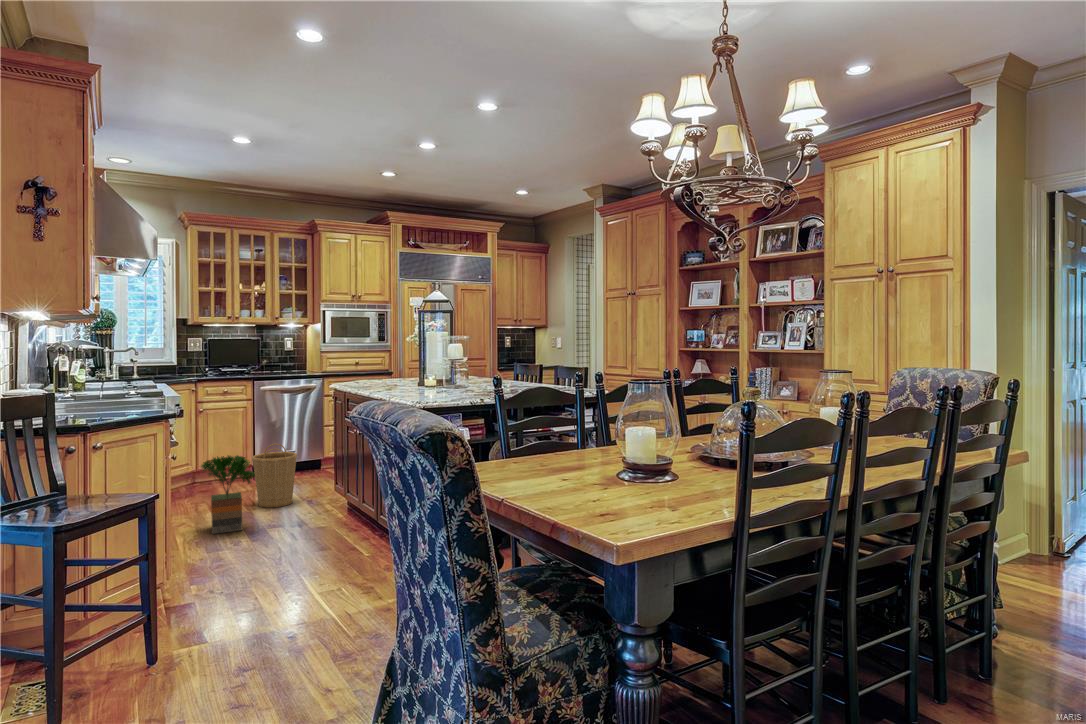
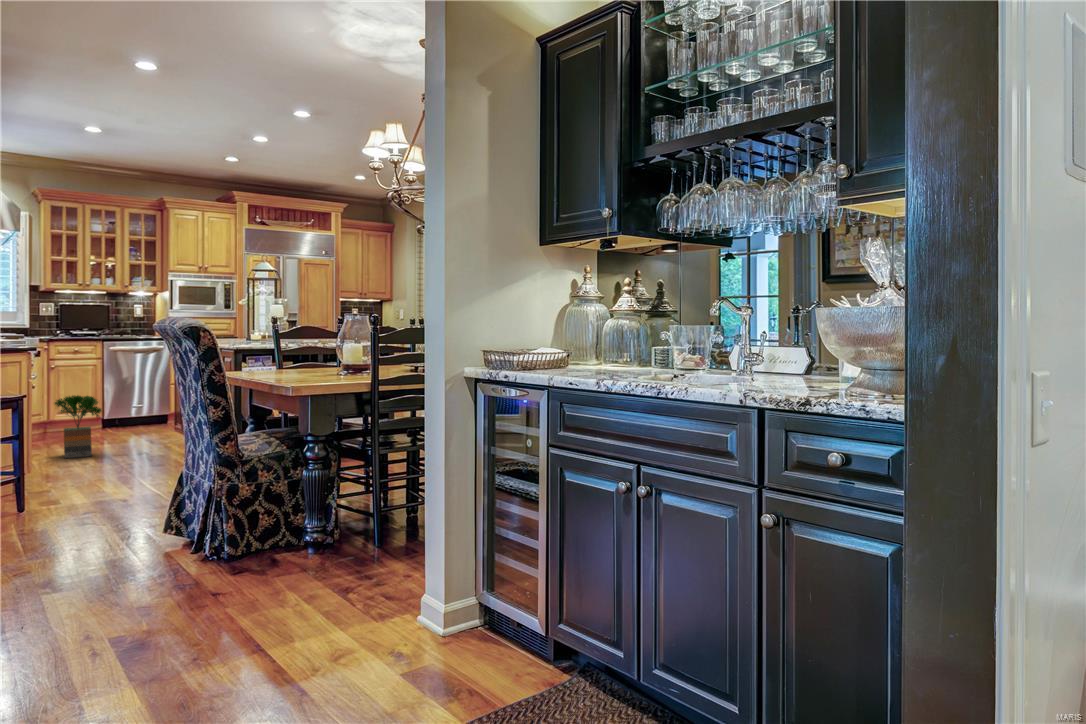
basket: present [252,444,297,508] -> none [101,392,143,444]

